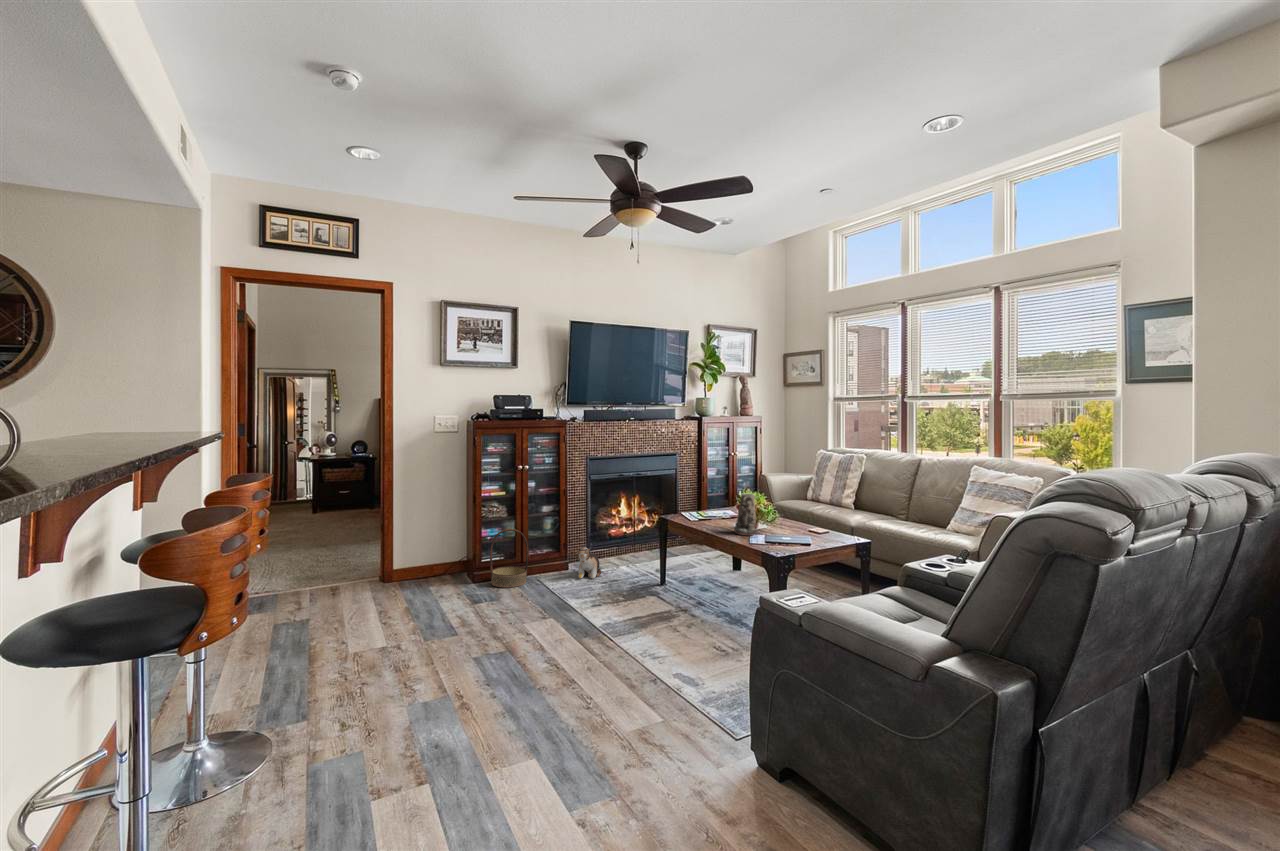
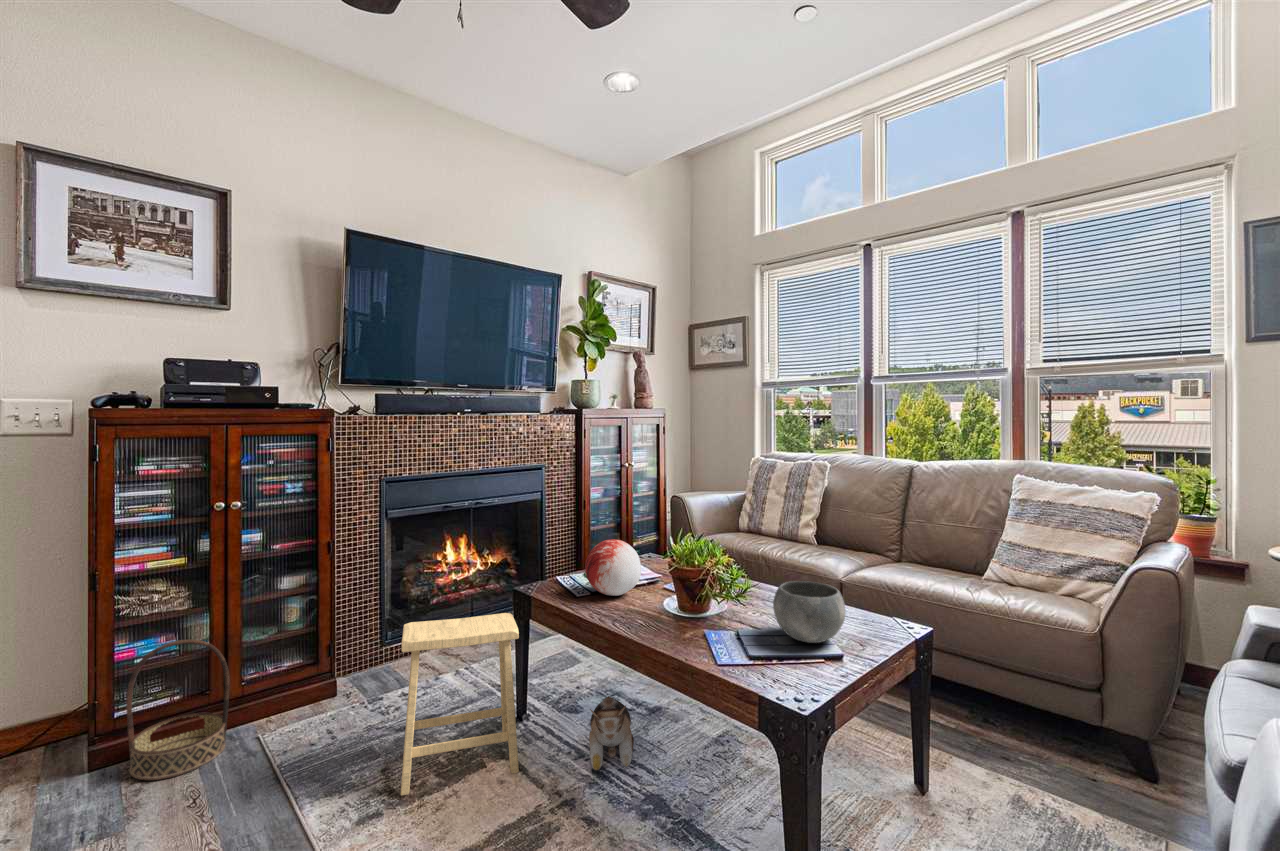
decorative orb: none [697,492,726,521] -> present [585,539,641,596]
vase: present [734,493,756,536] -> none [671,548,716,641]
bowl: none [783,512,818,539] -> present [773,581,845,643]
footstool: none [608,526,663,599] -> present [401,613,519,795]
plush toy: present [576,547,601,579] -> present [589,696,634,770]

